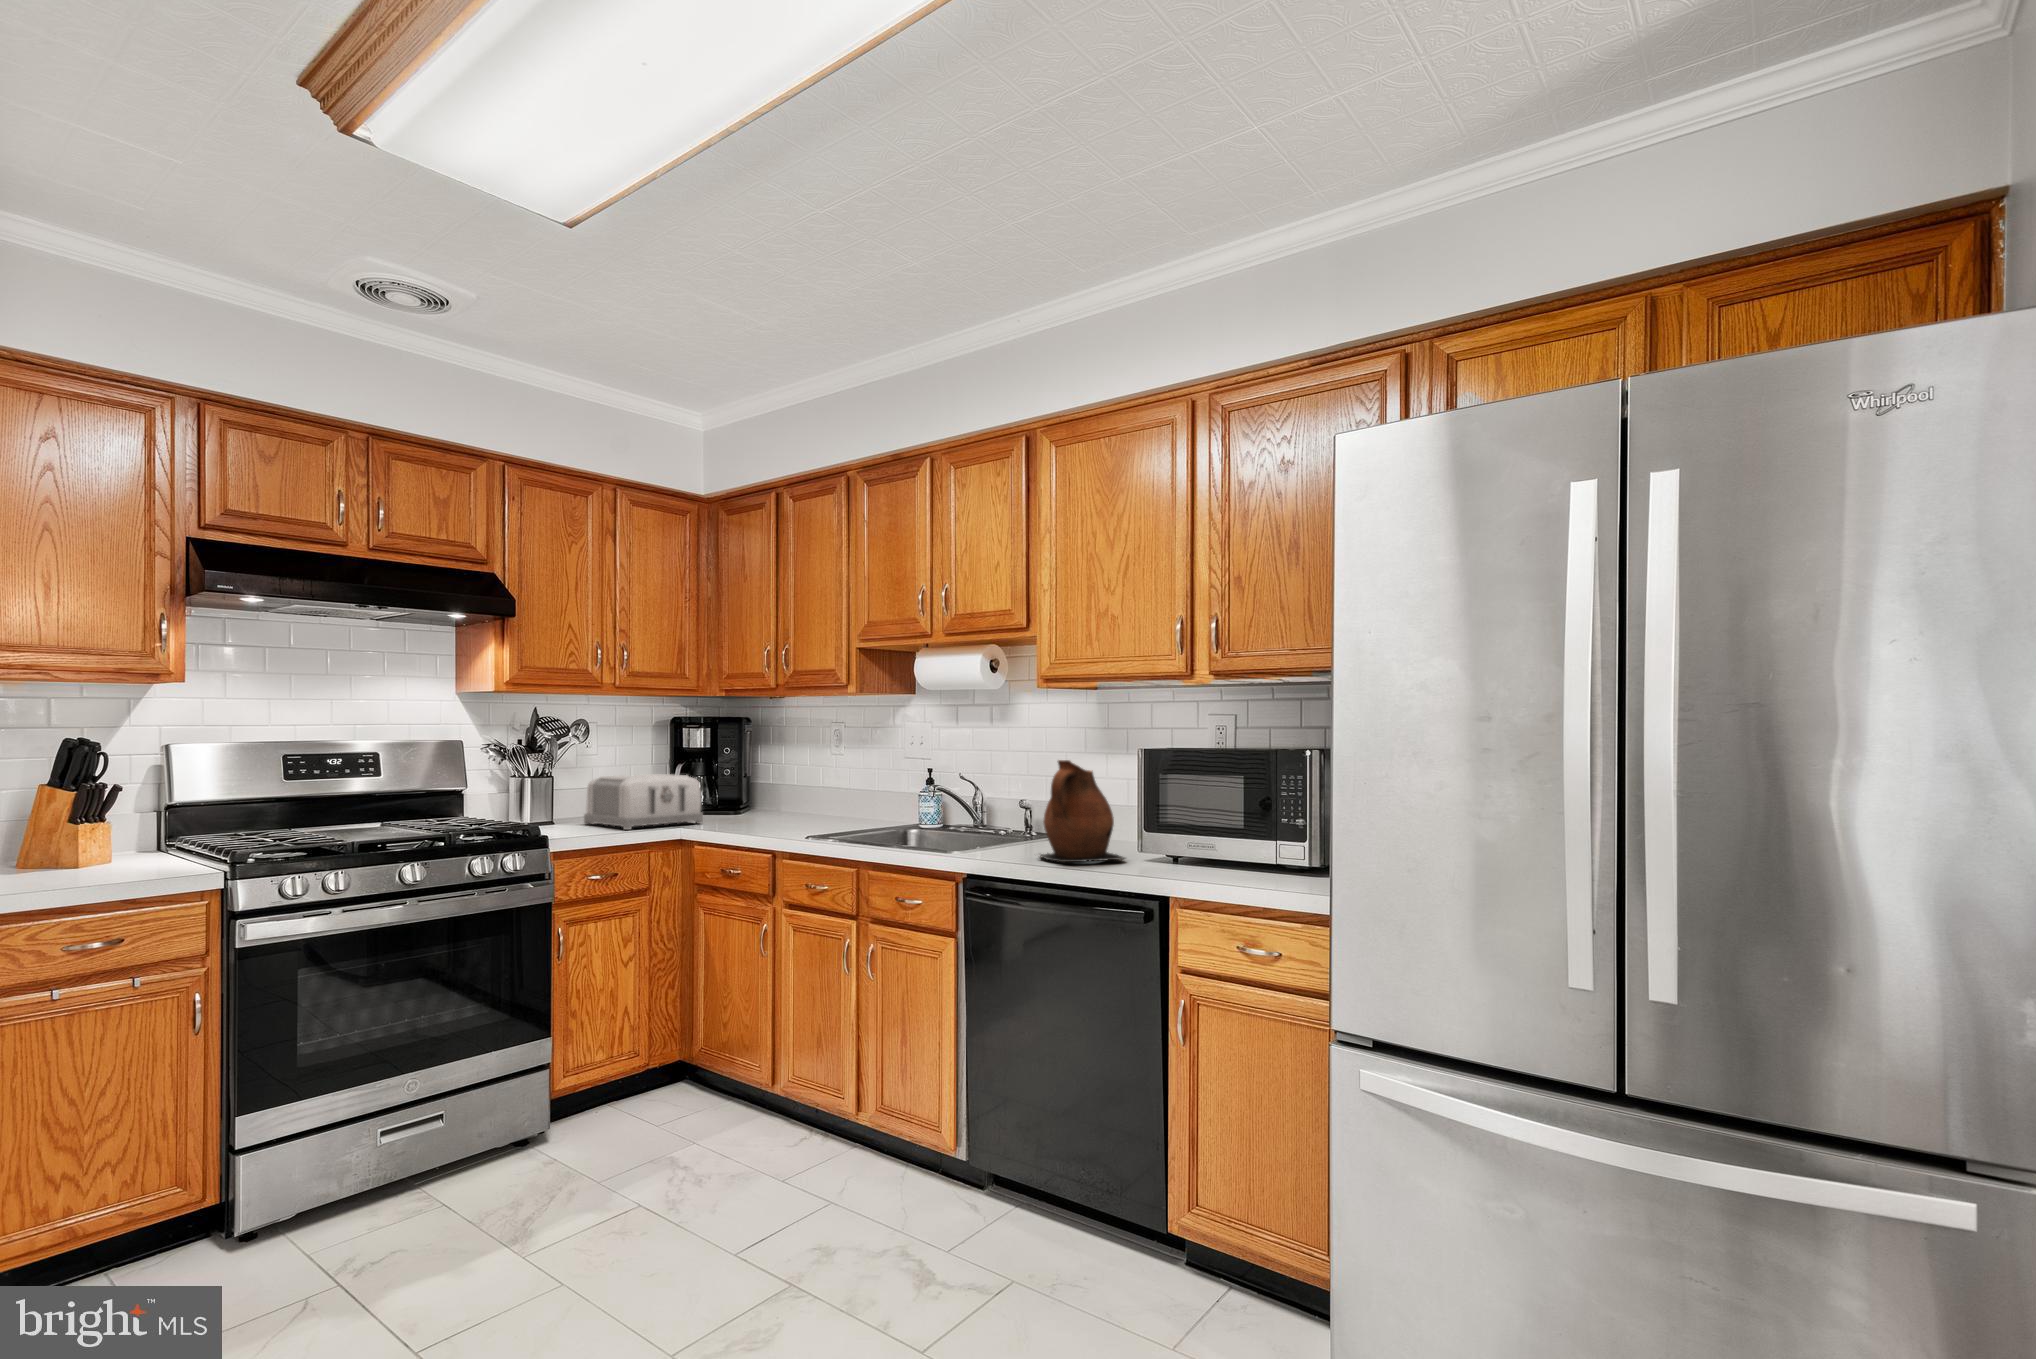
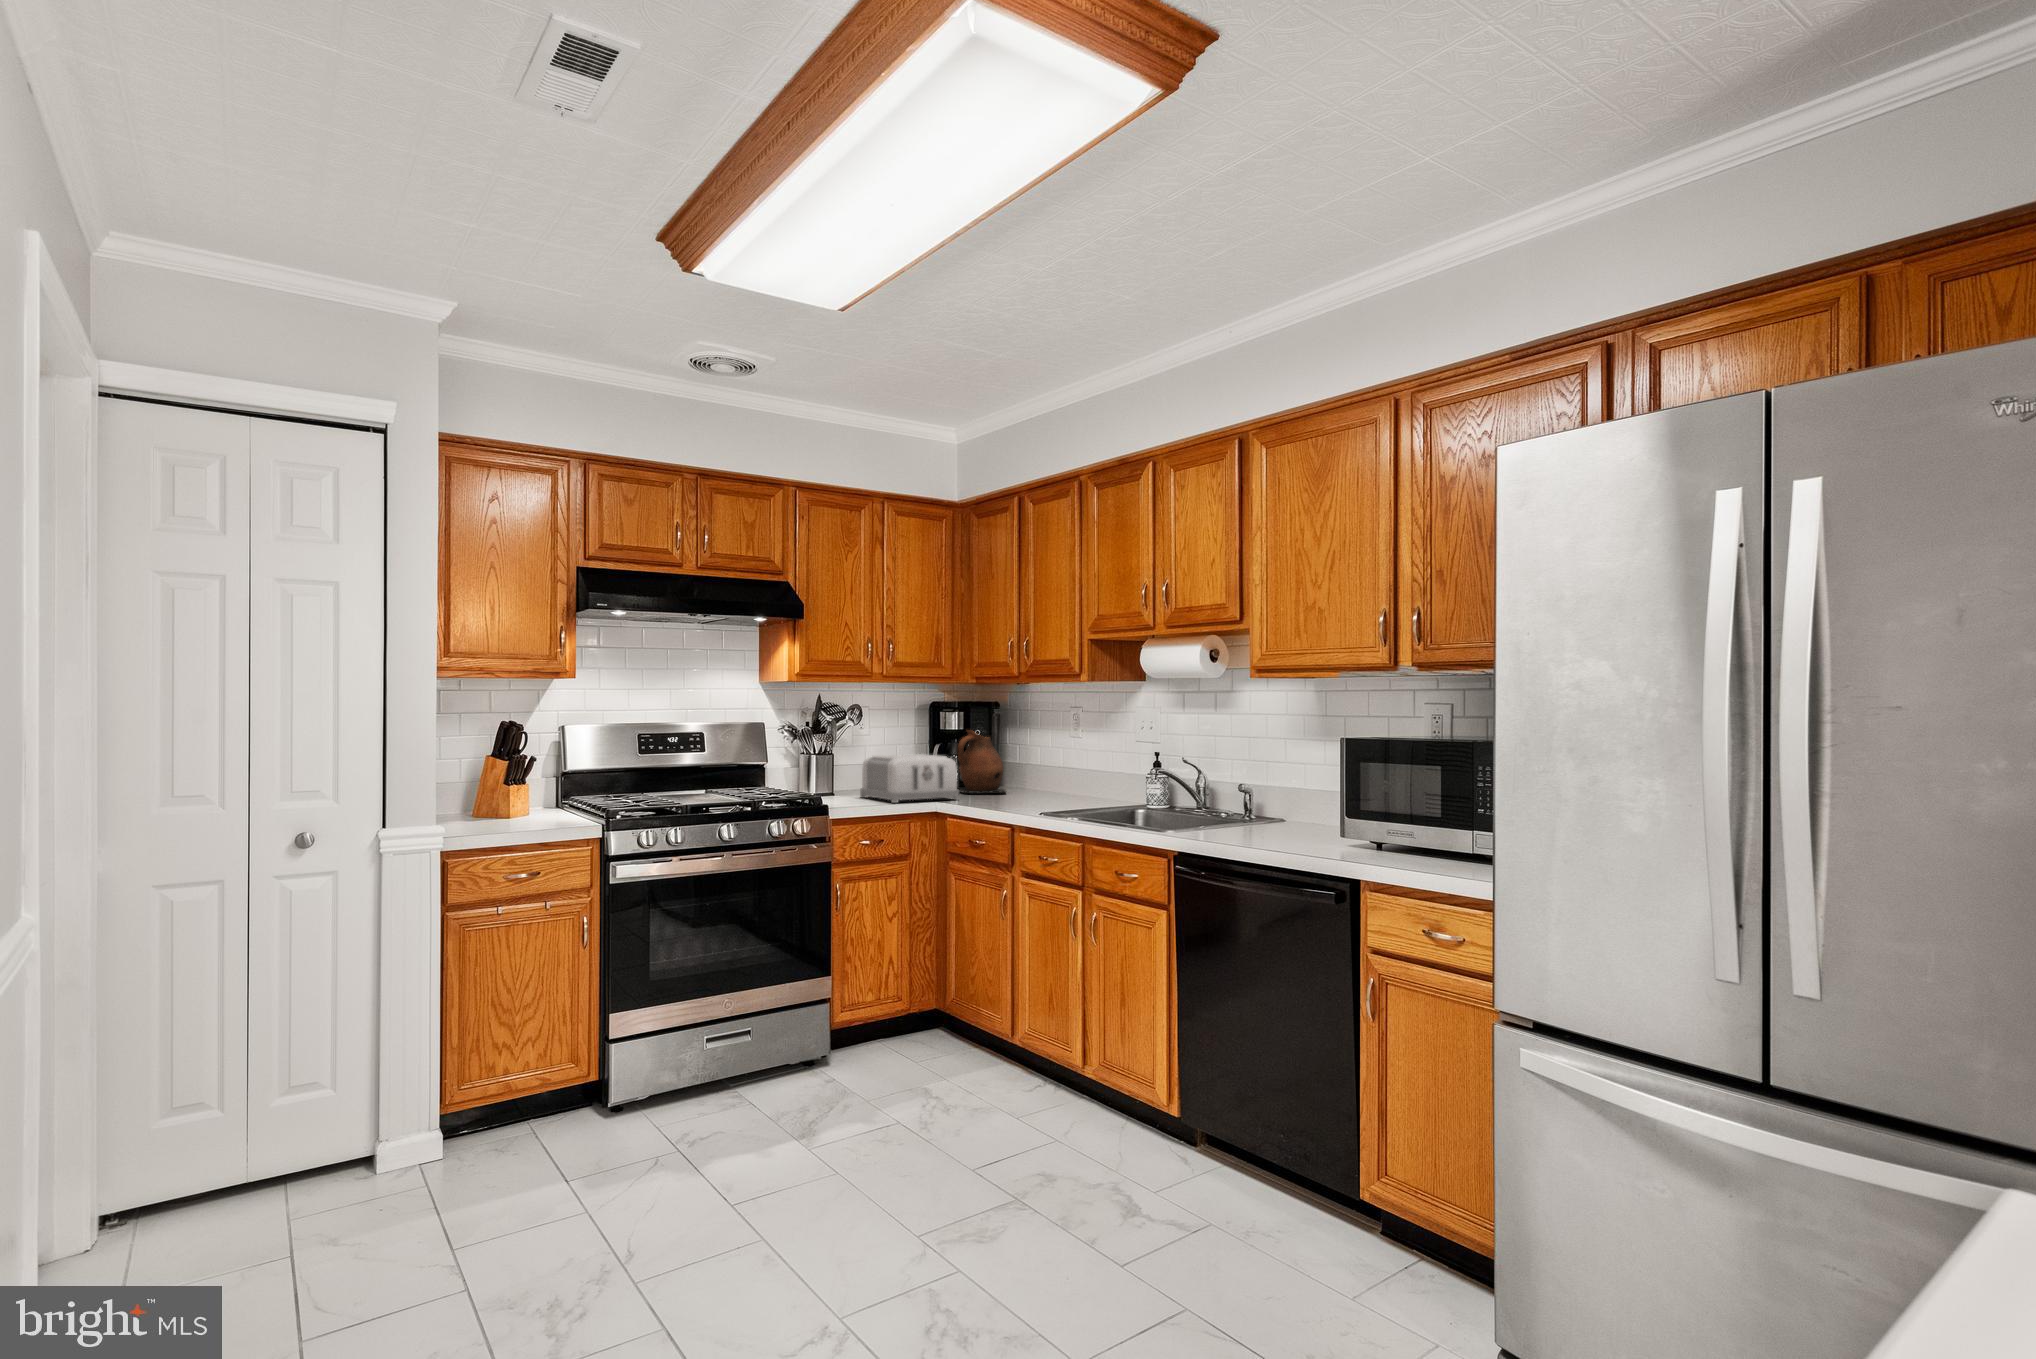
ceramic pitcher: present [1040,760,1125,862] -> present [958,730,1005,793]

